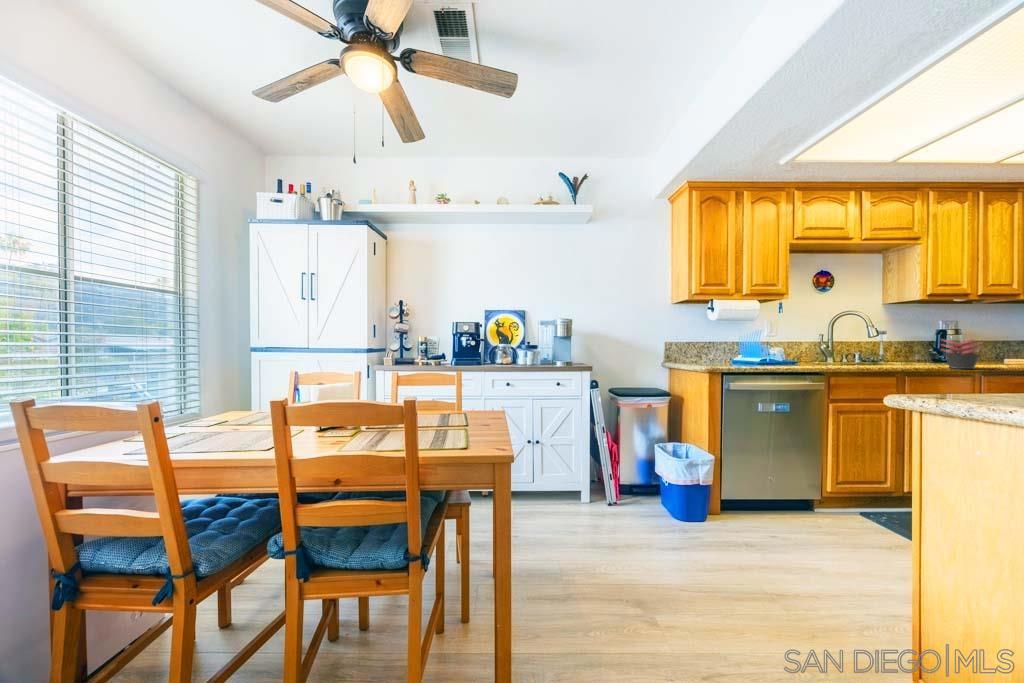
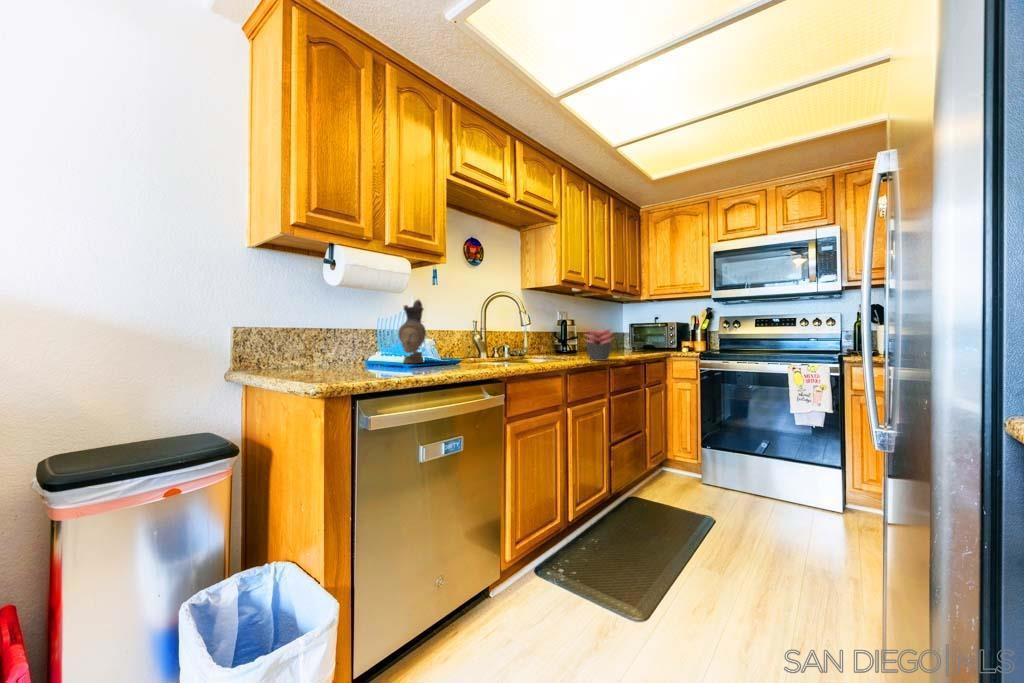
ceramic pitcher: none [752,324,771,363] -> present [398,300,426,363]

